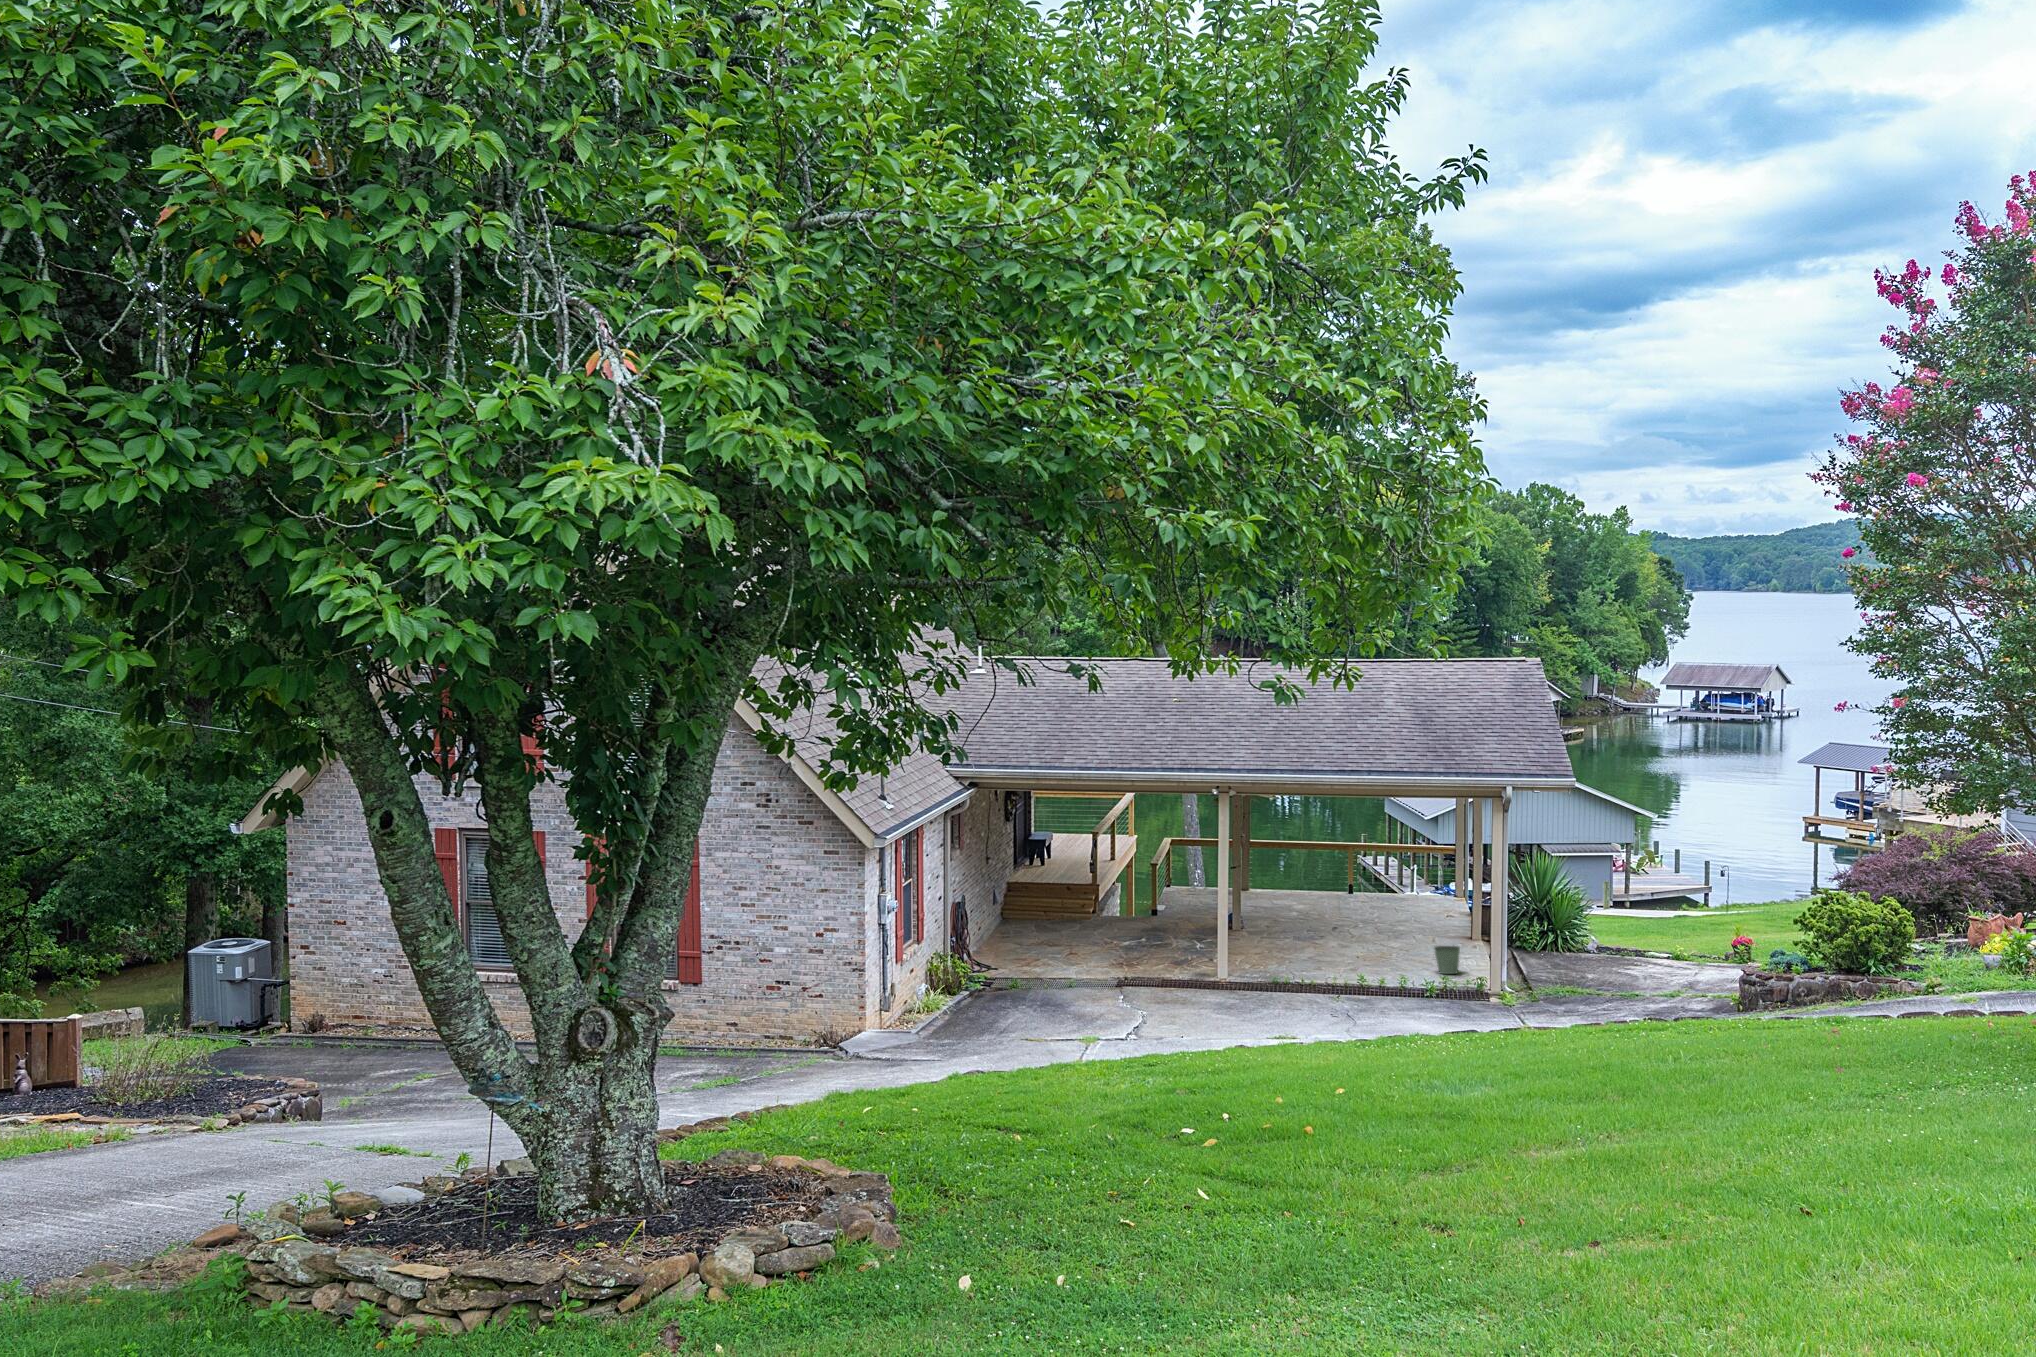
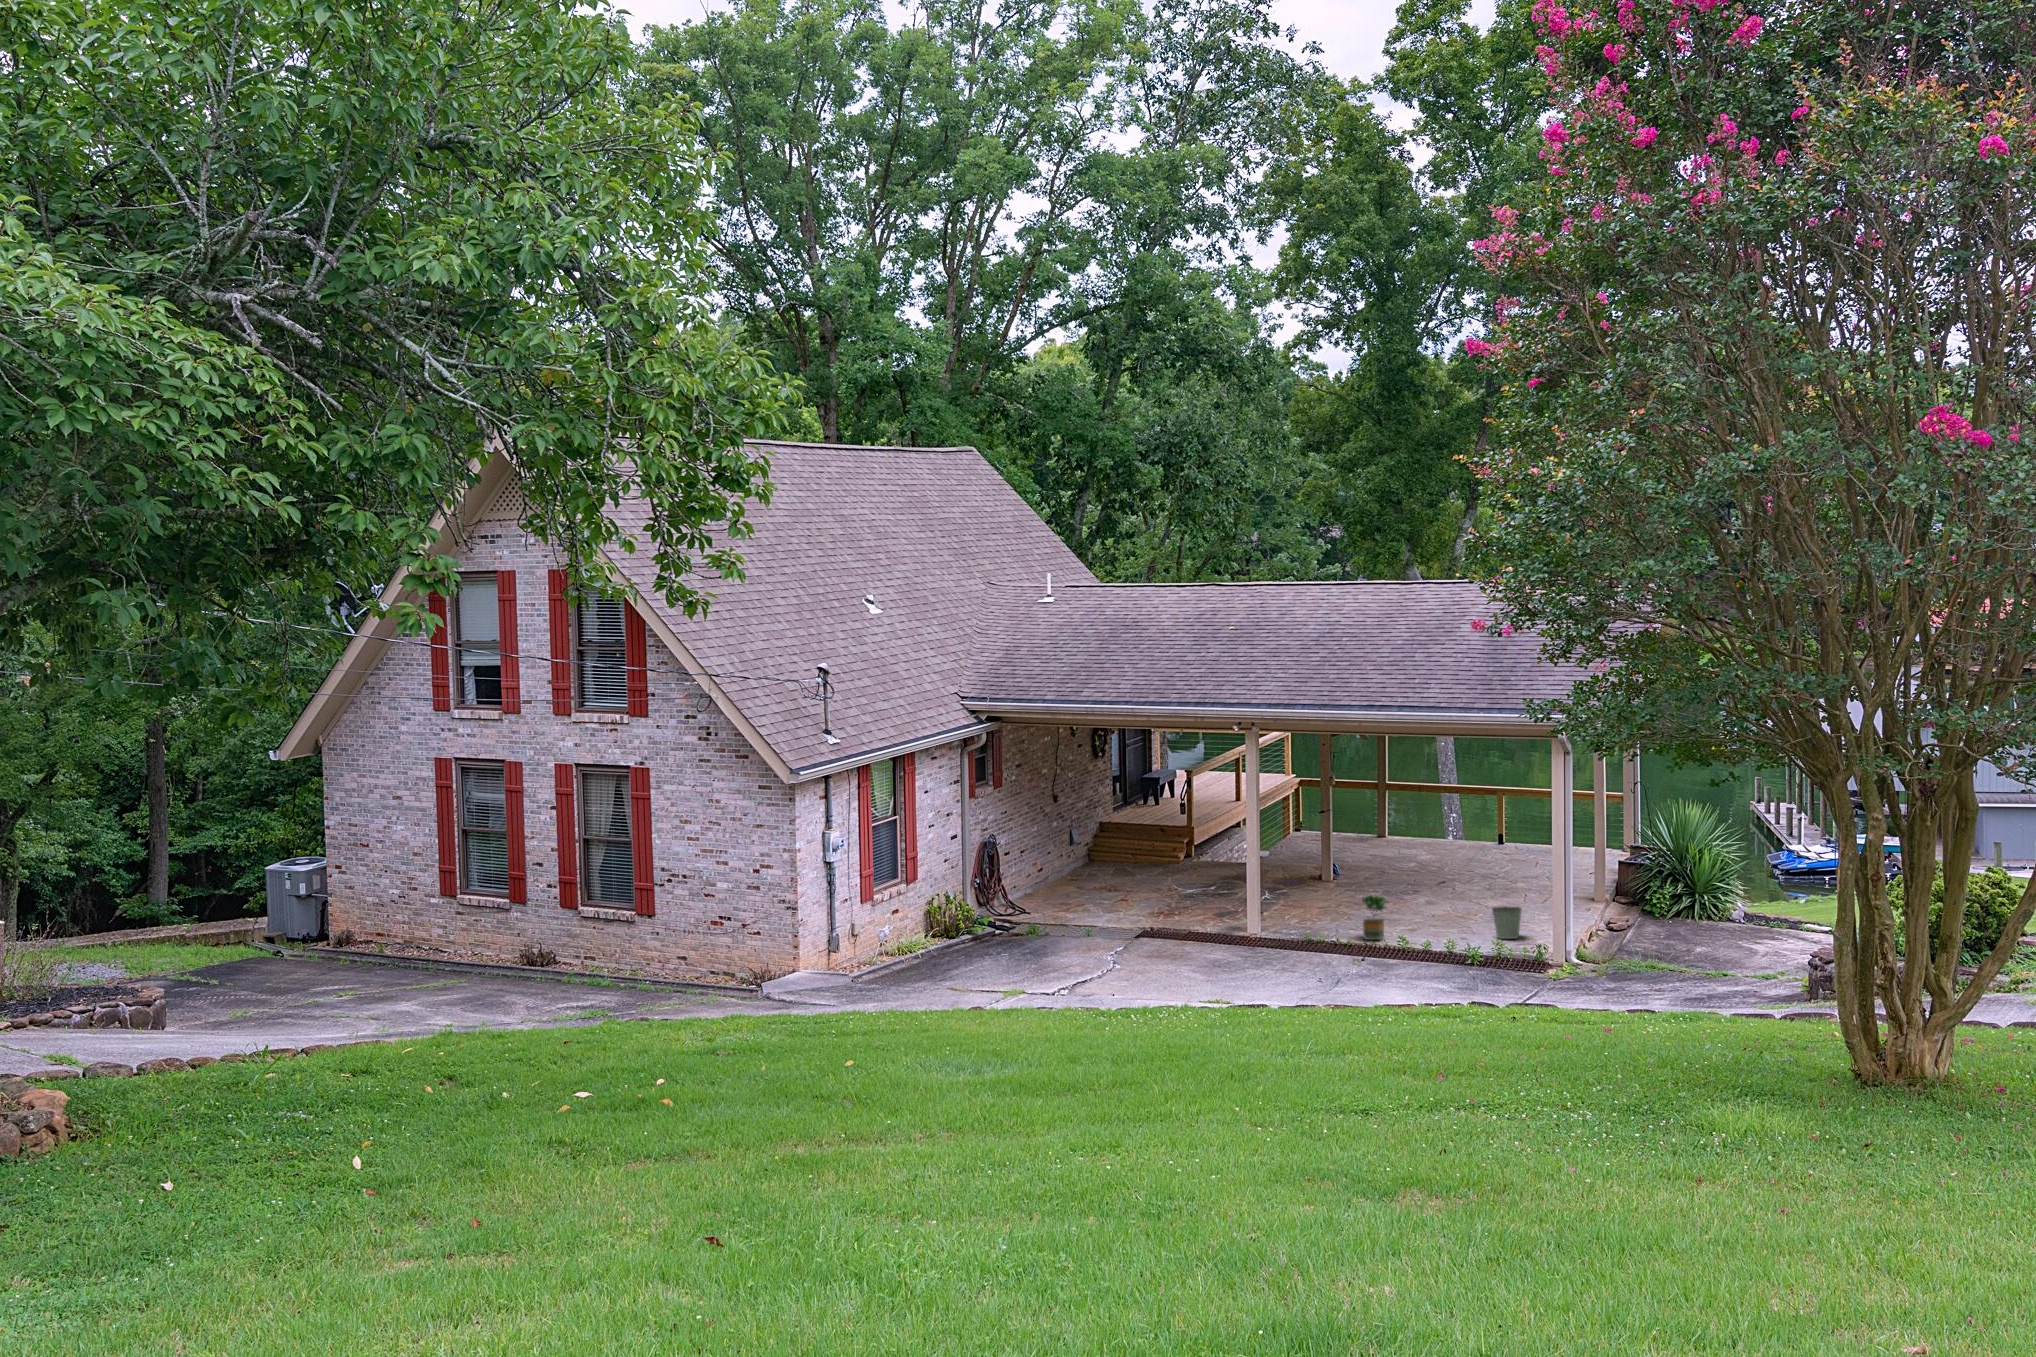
potted tree: none [1325,939,1352,979] -> present [1362,895,1388,940]

